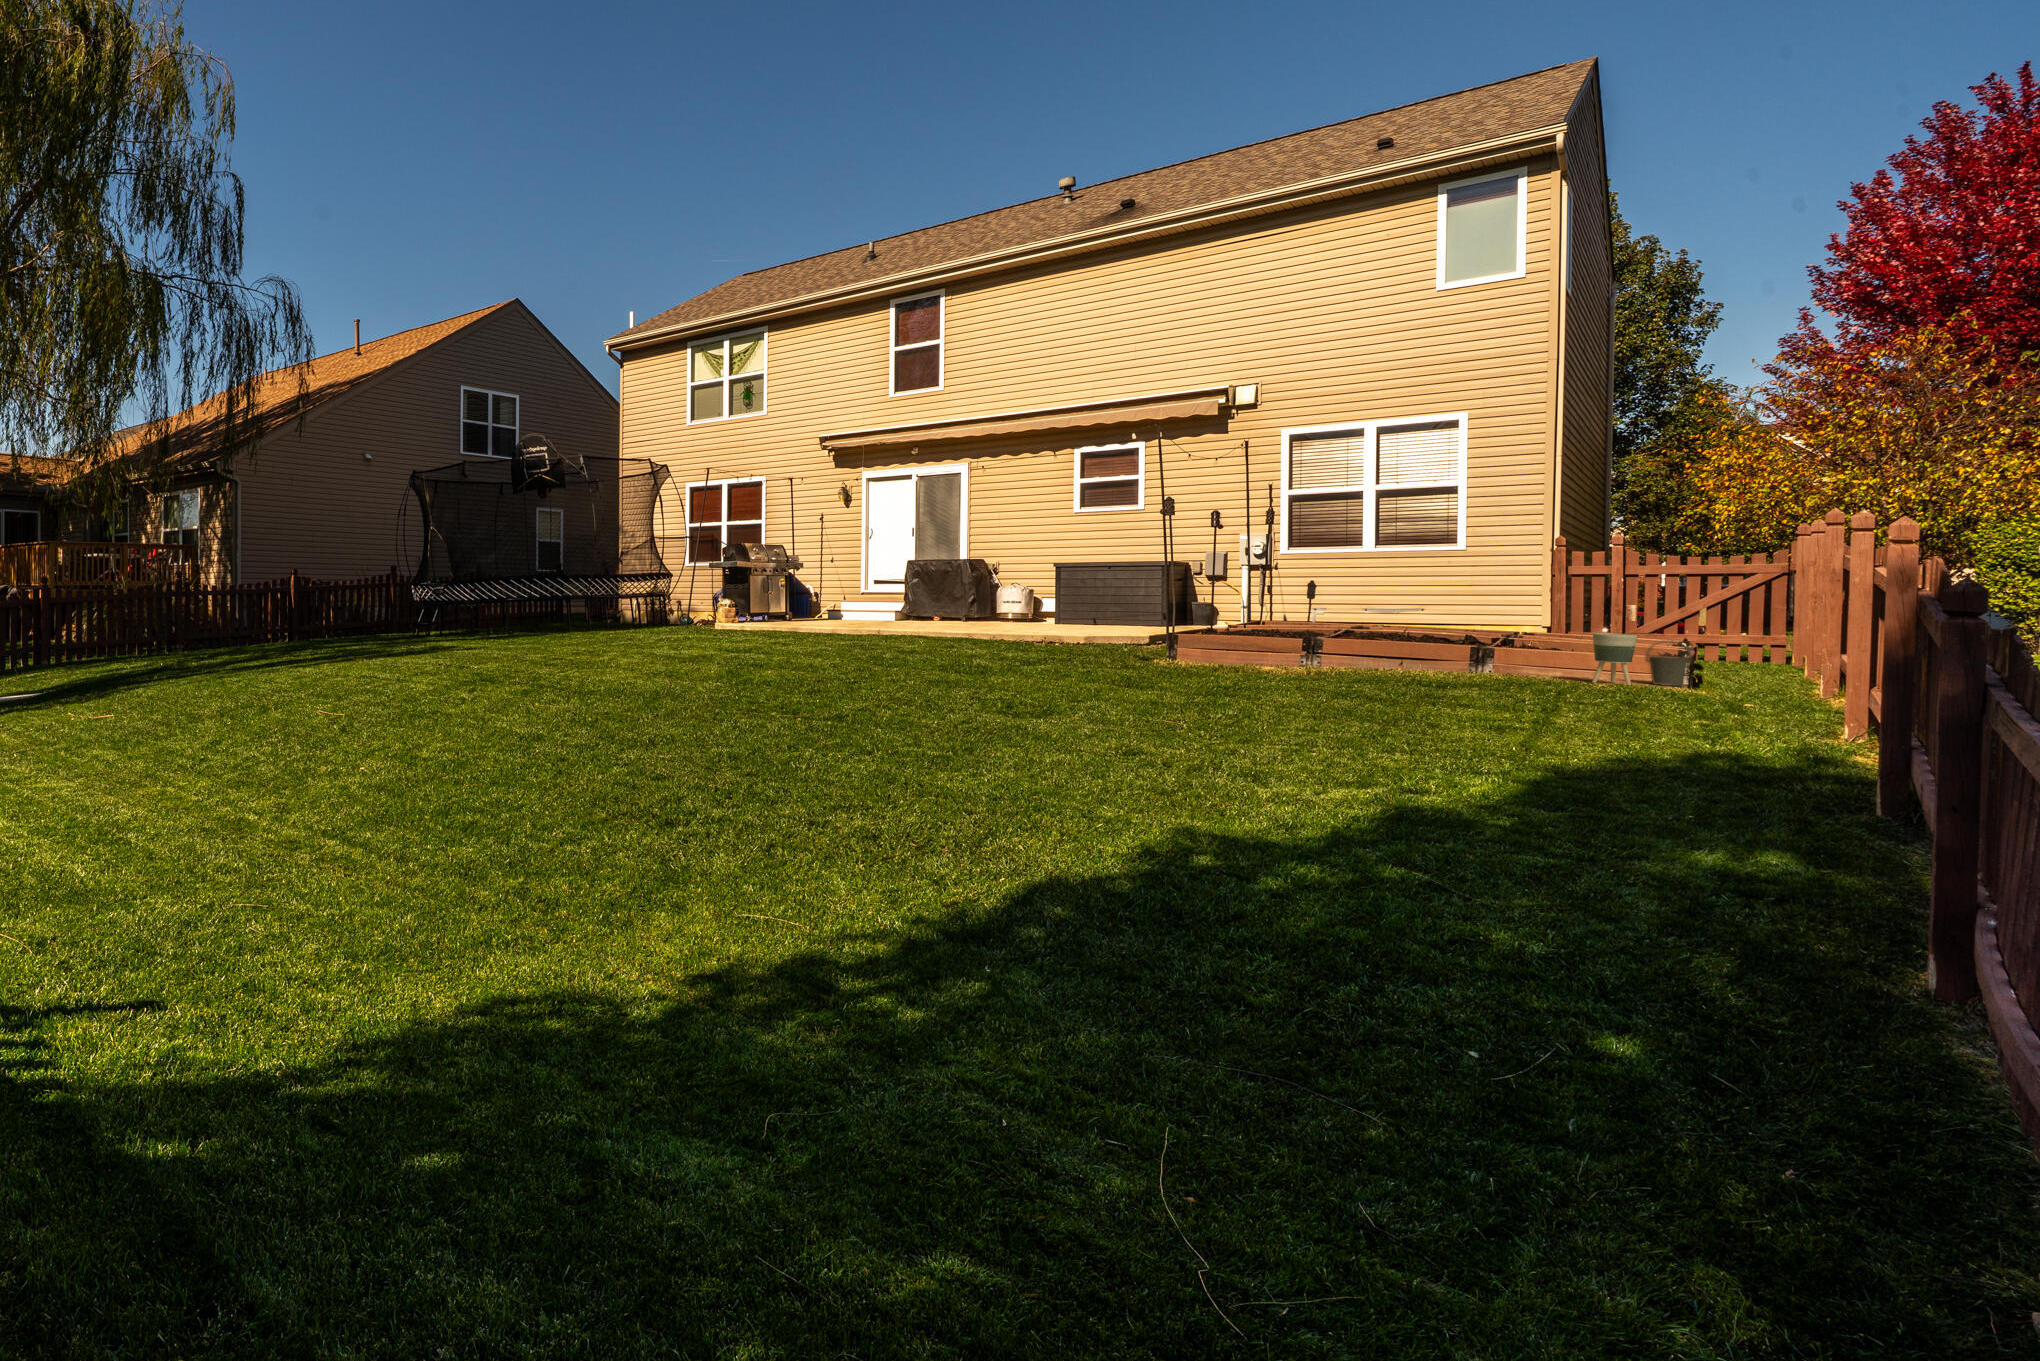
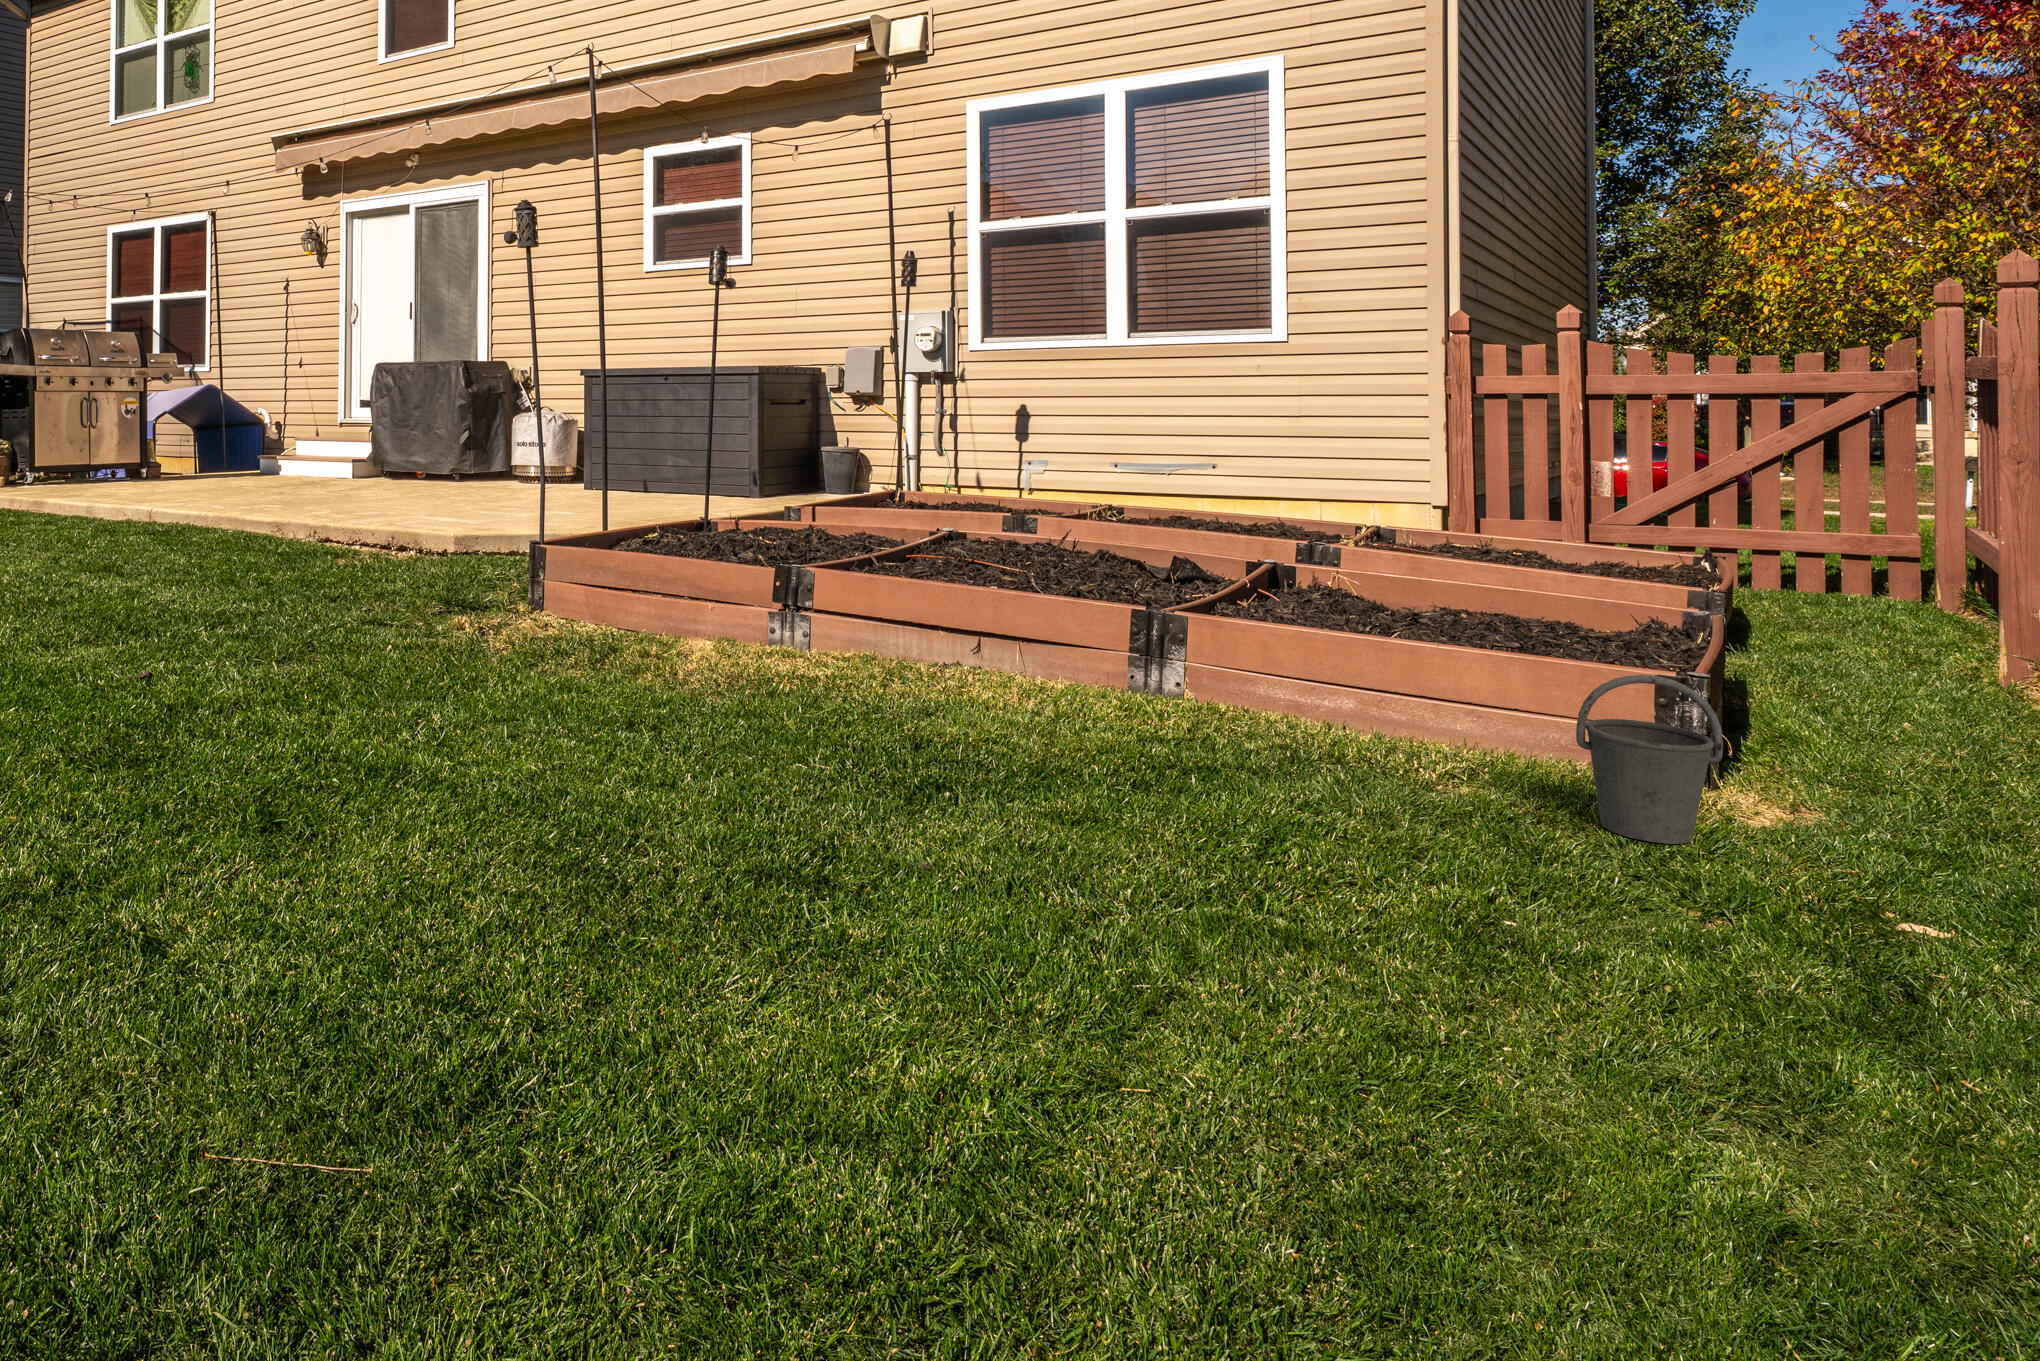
planter: present [1592,633,1637,685] -> none [1408,646,1543,847]

